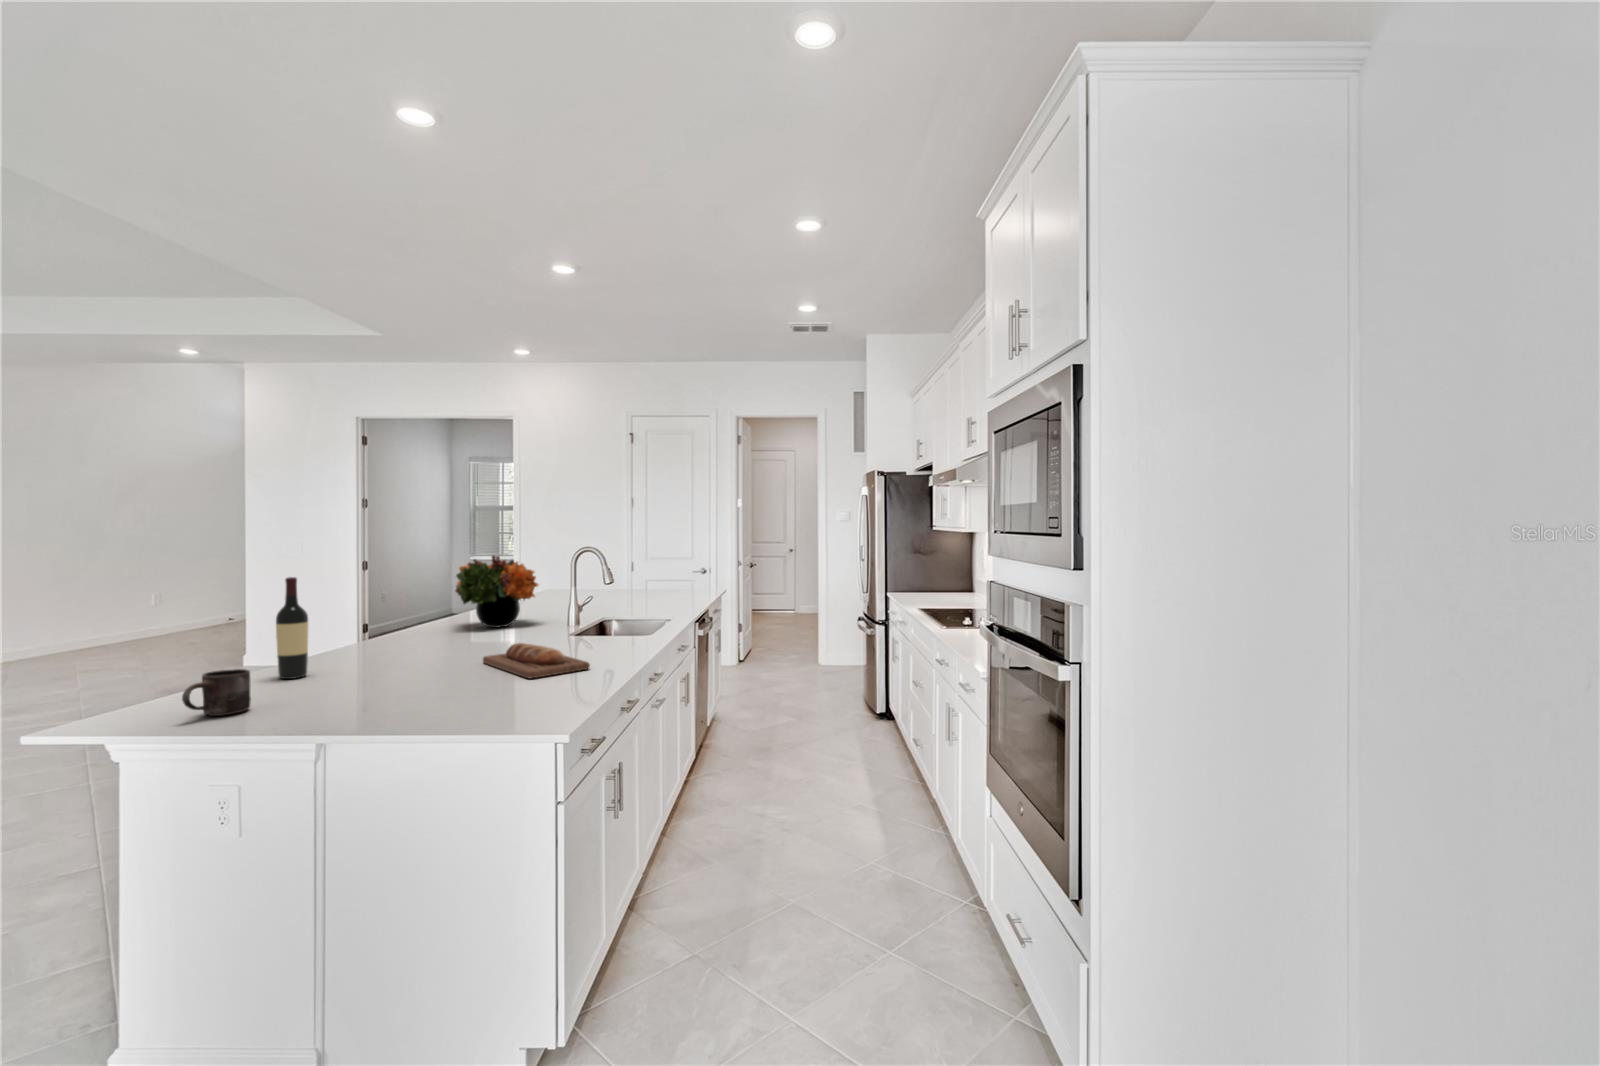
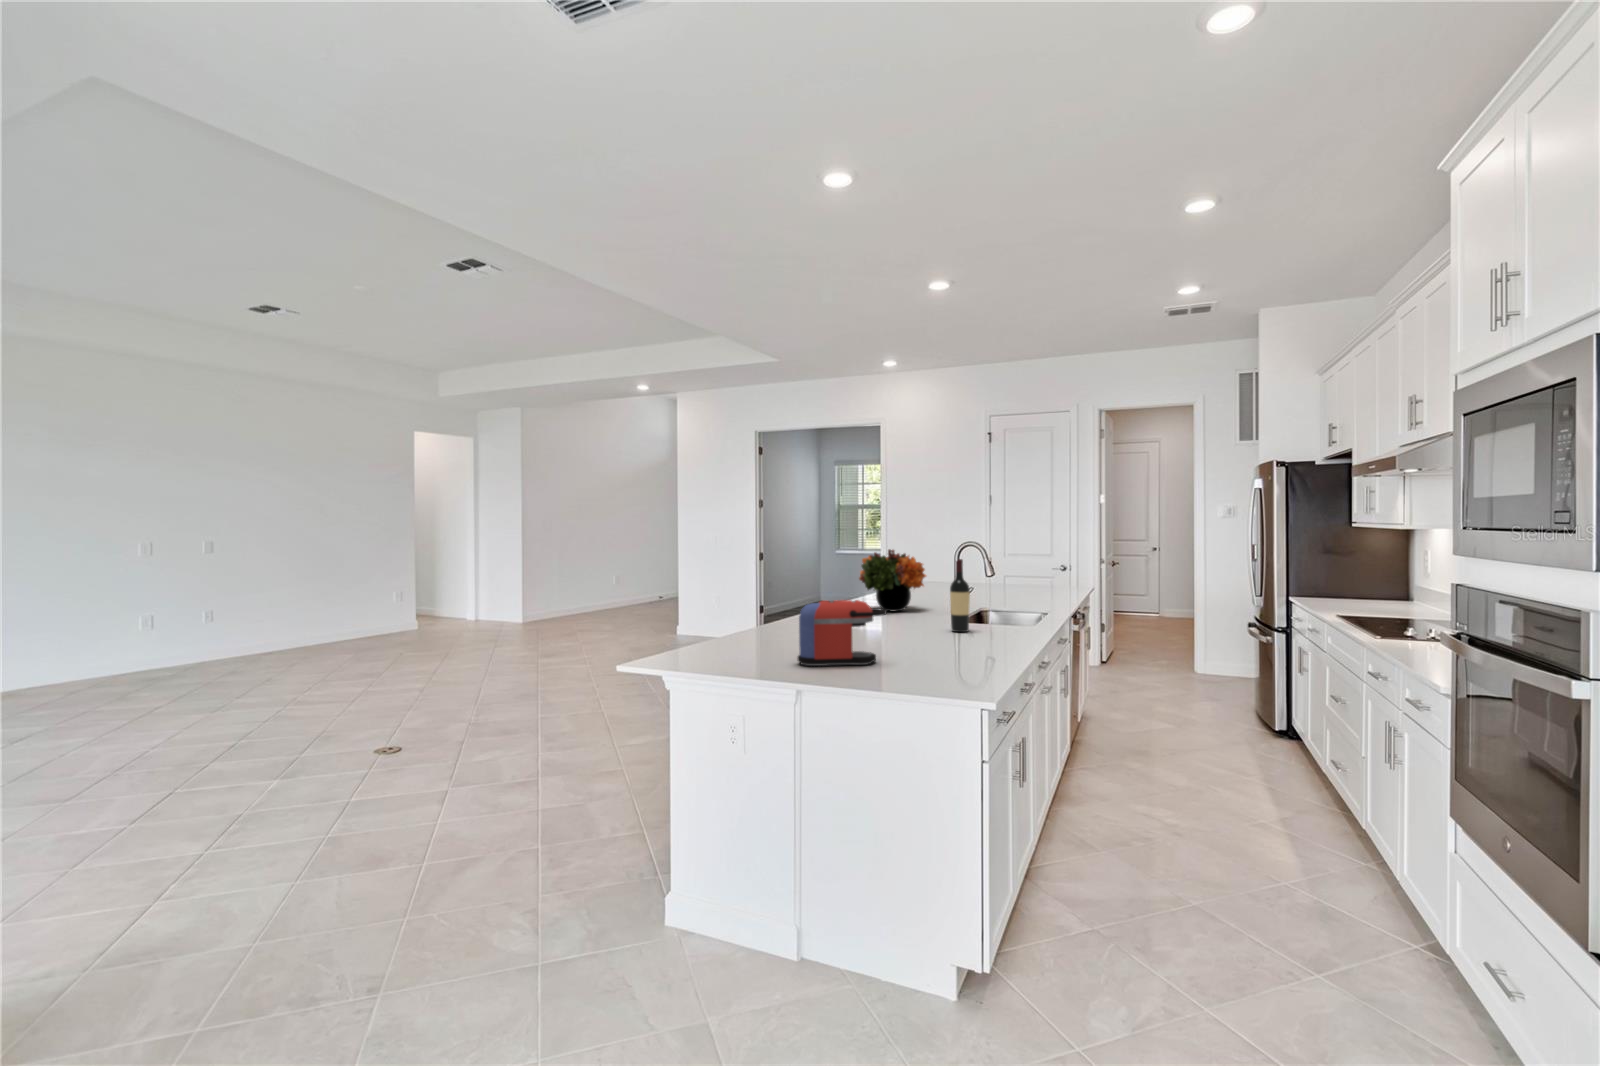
wine bottle: present [276,577,308,679] -> present [950,559,970,632]
coffee maker: none [324,620,455,710] -> present [798,600,887,666]
bread loaf: present [483,643,590,678] -> none [896,625,989,655]
mug: present [182,669,251,716] -> none [713,630,749,663]

